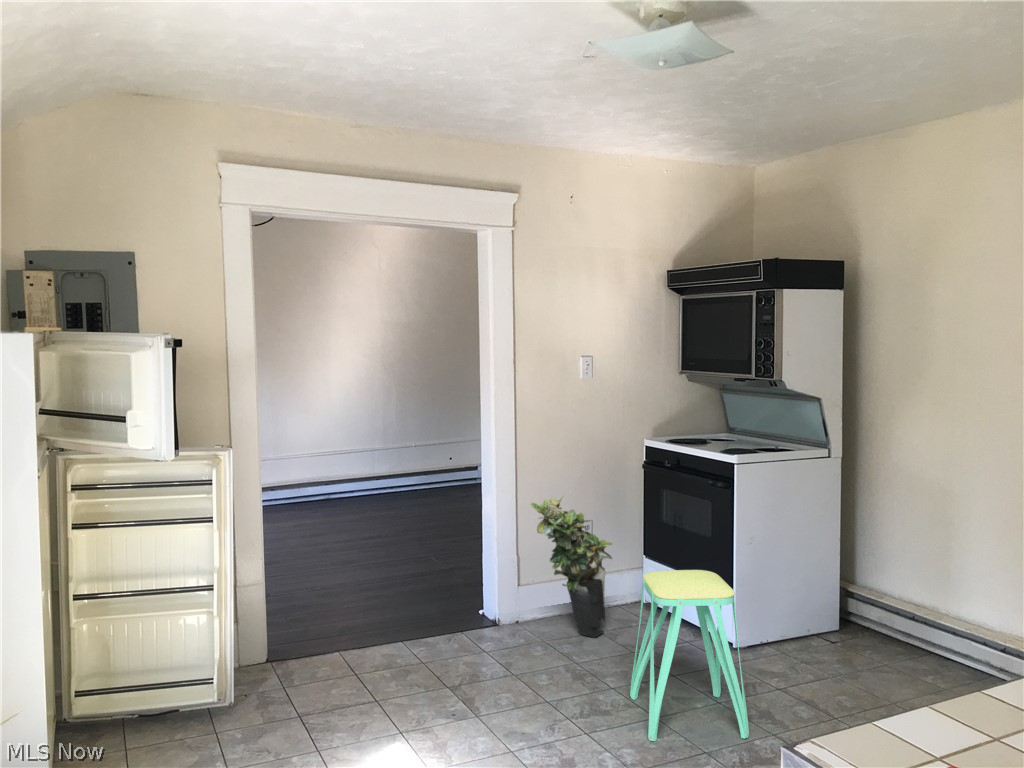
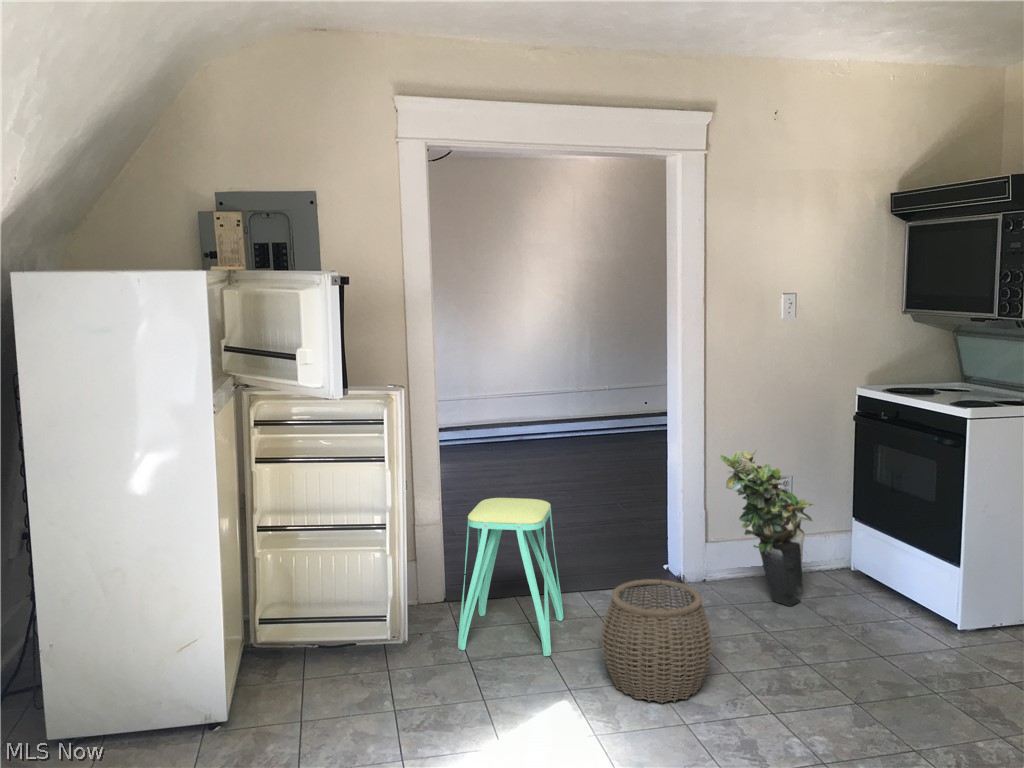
stool: present [630,570,749,741] -> present [458,498,563,656]
woven basket: none [431,621,532,737] -> present [602,579,712,703]

